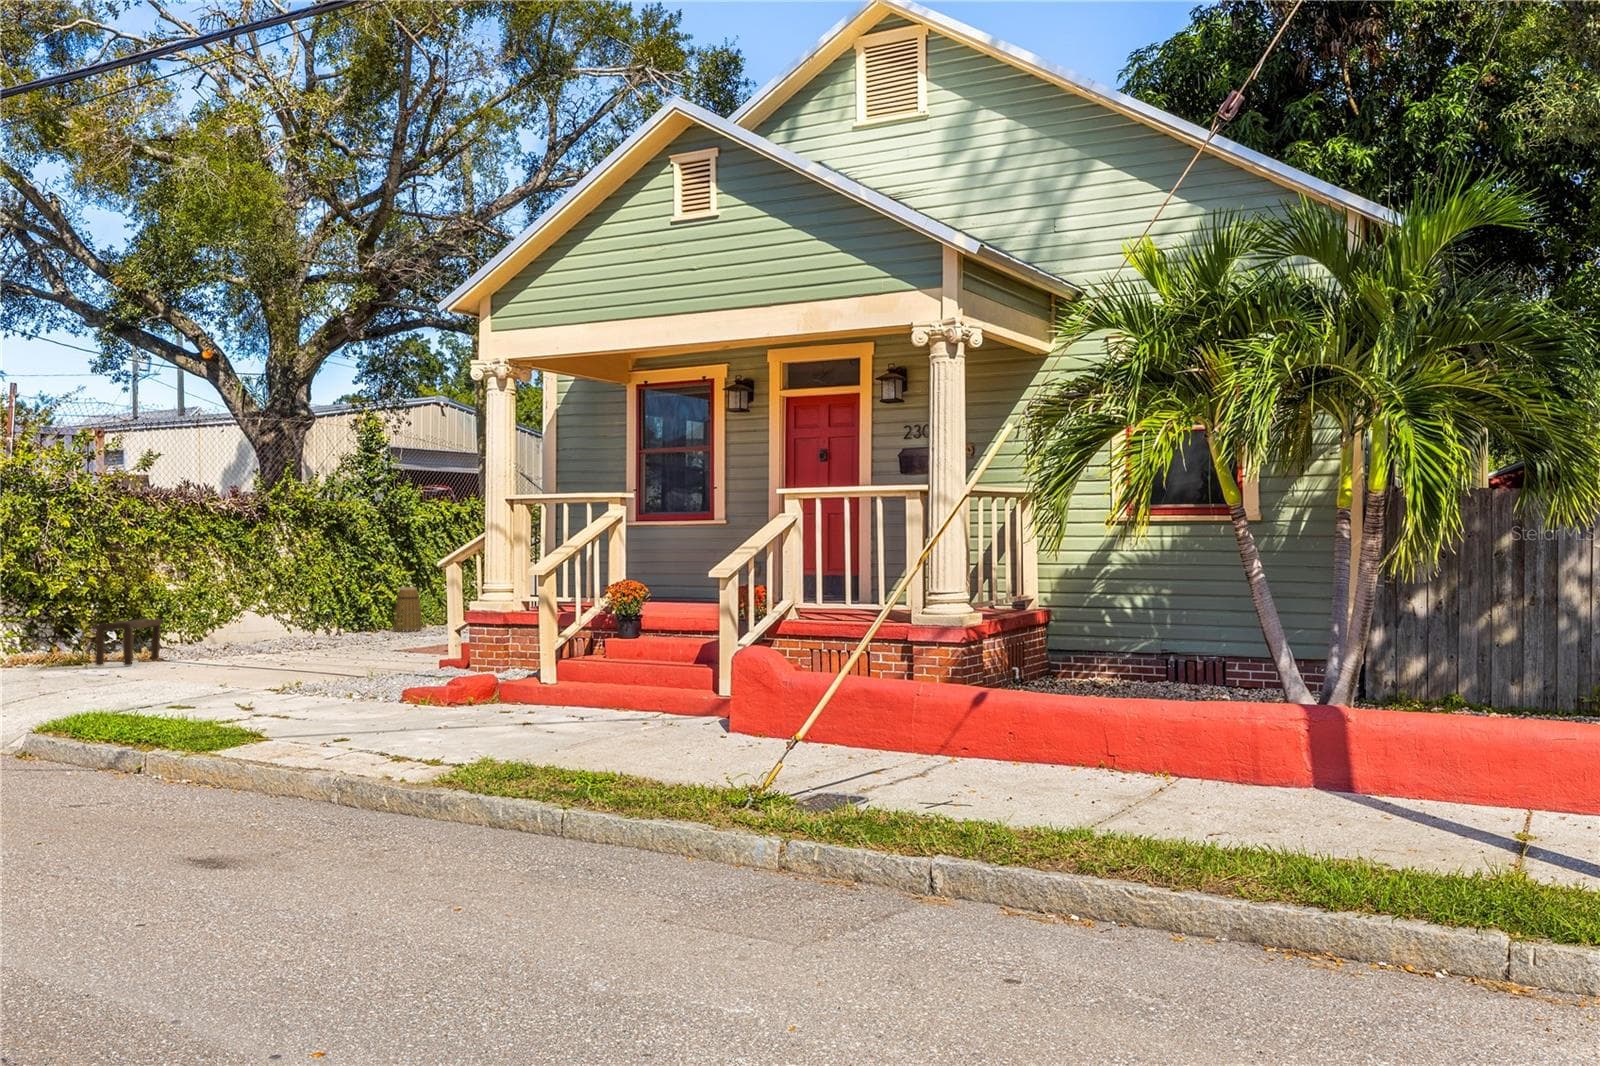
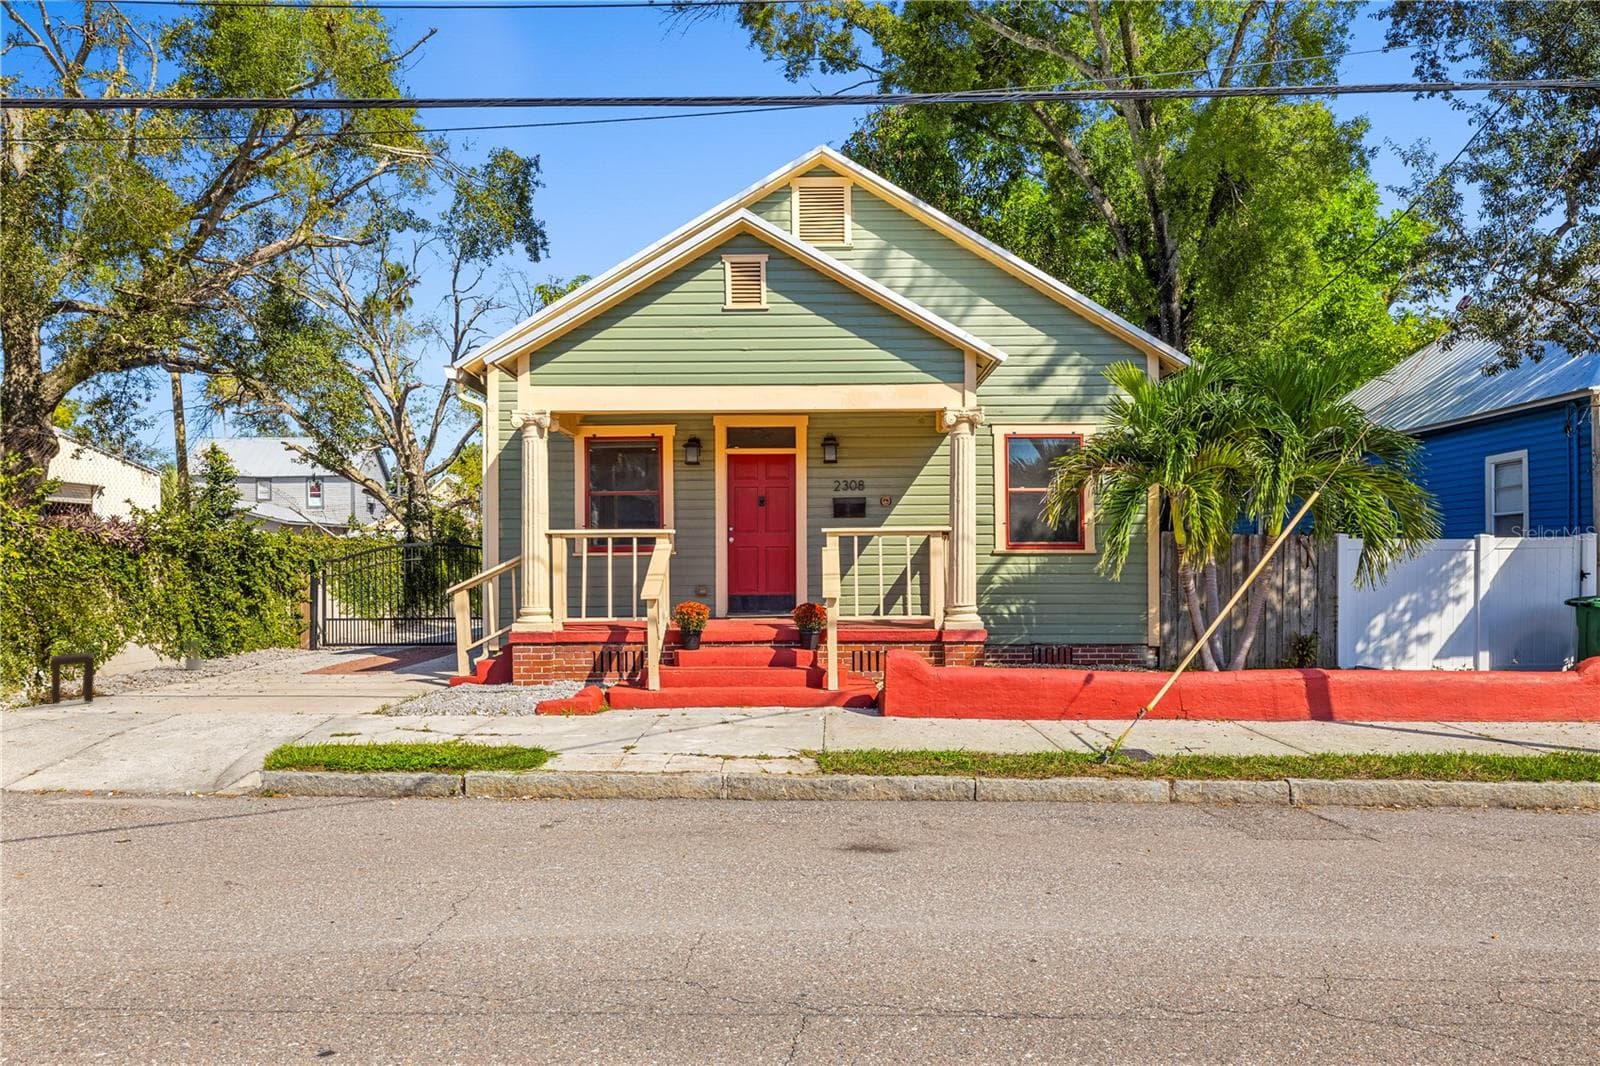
basket: present [394,587,422,631] -> none [240,614,270,659]
potted plant: none [302,608,337,640] -> present [184,637,211,670]

